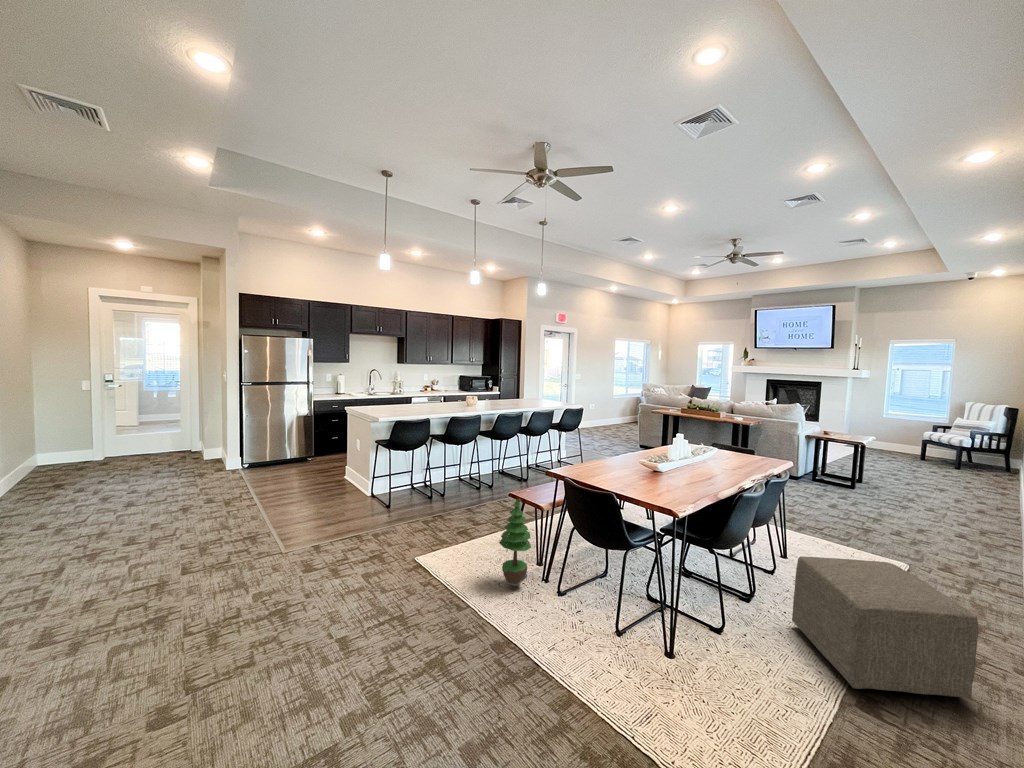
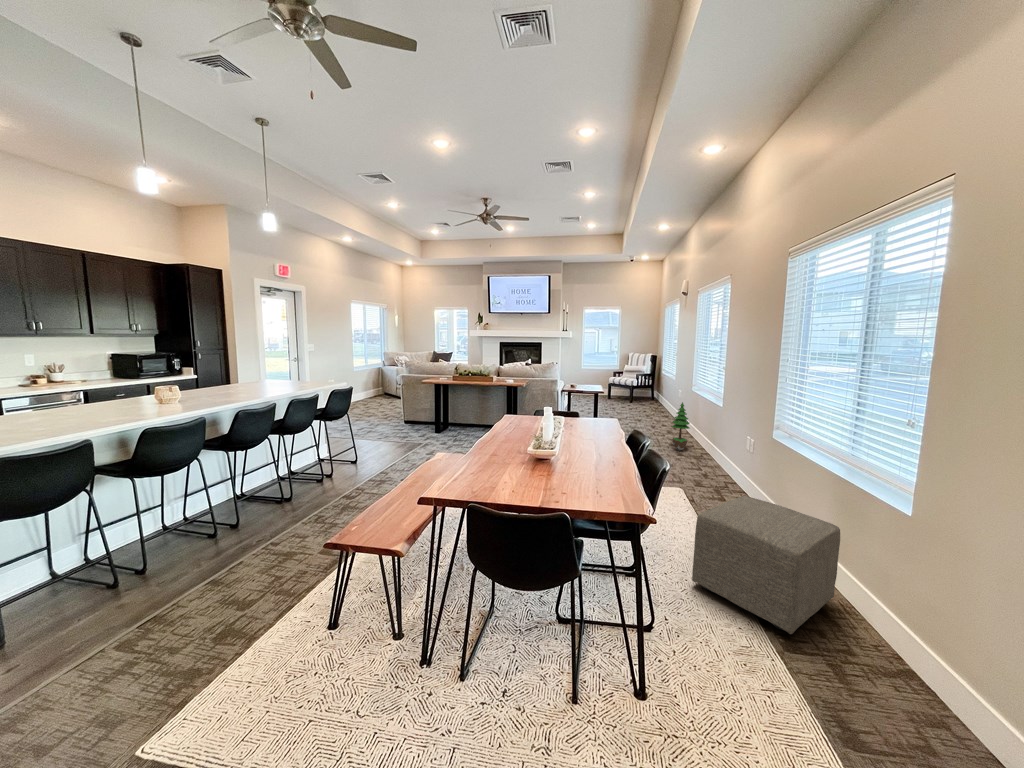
potted tree: present [499,498,531,586] -> present [672,402,690,451]

